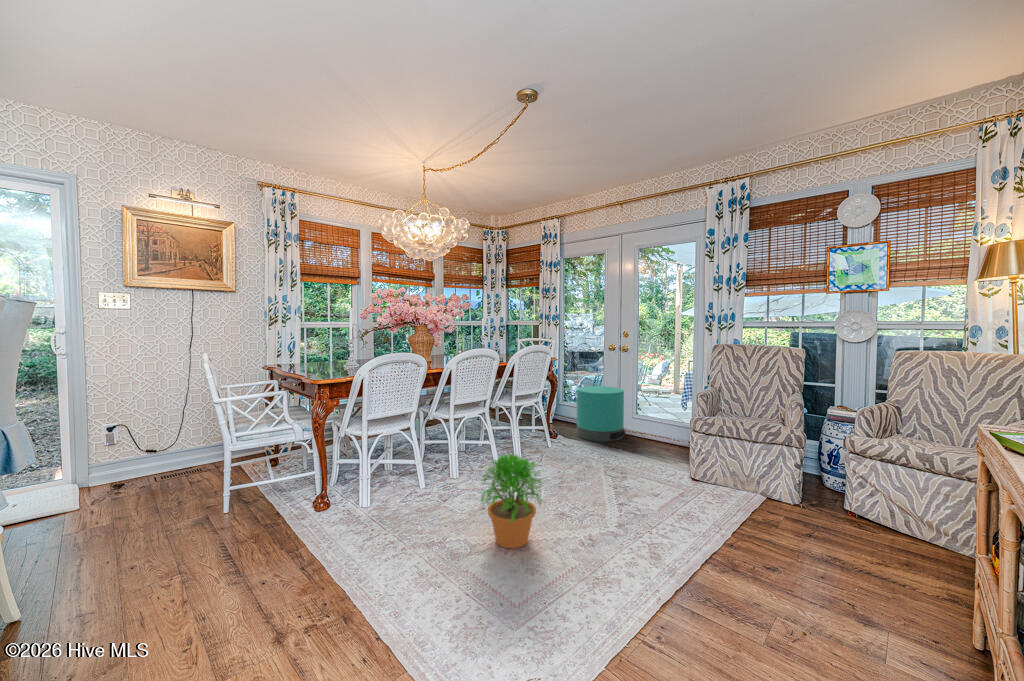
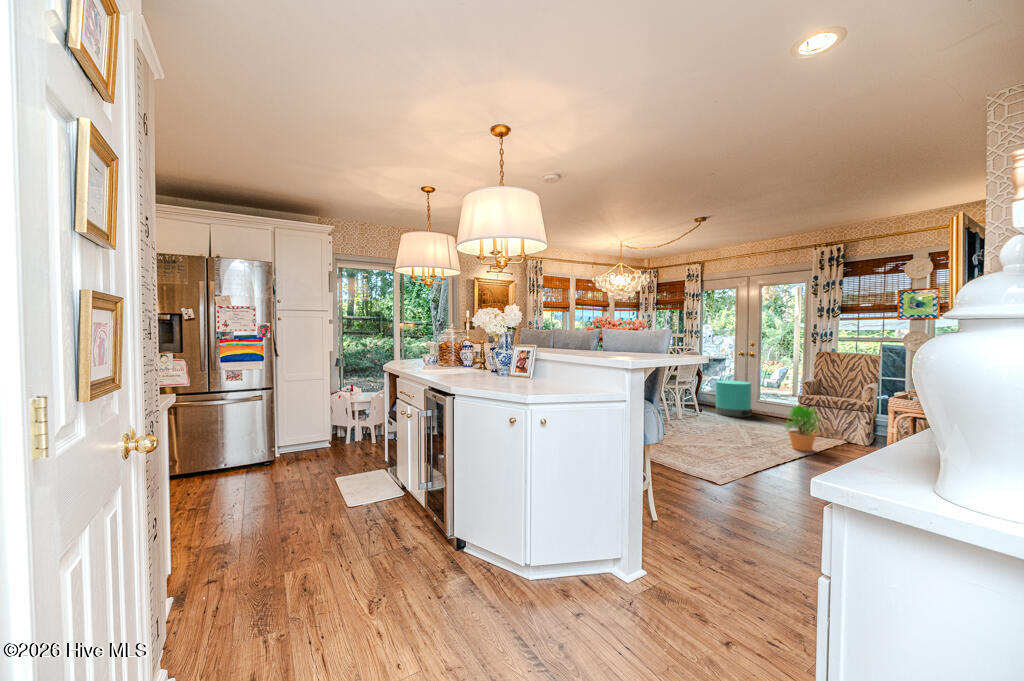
potted plant: present [480,454,542,548] -> present [785,406,820,451]

